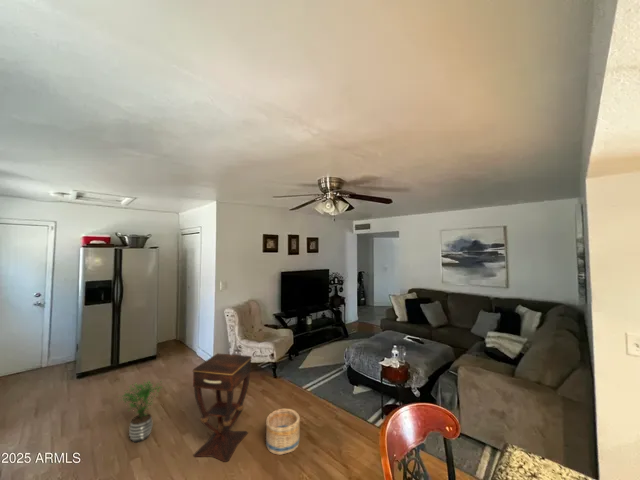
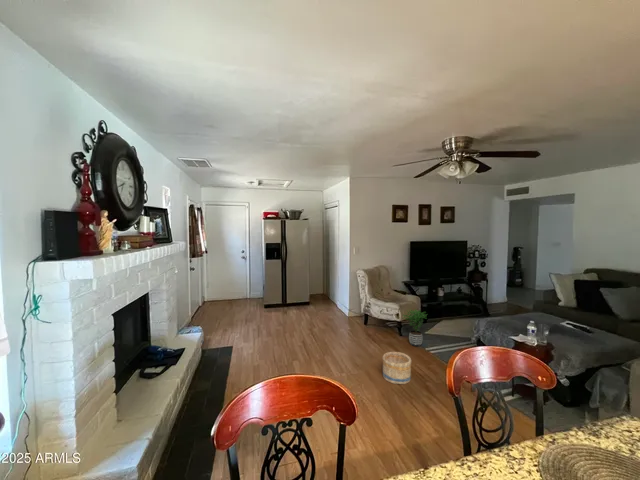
side table: present [193,354,252,462] -> none [329,300,373,376]
potted plant: present [123,382,160,442] -> present [403,309,425,346]

